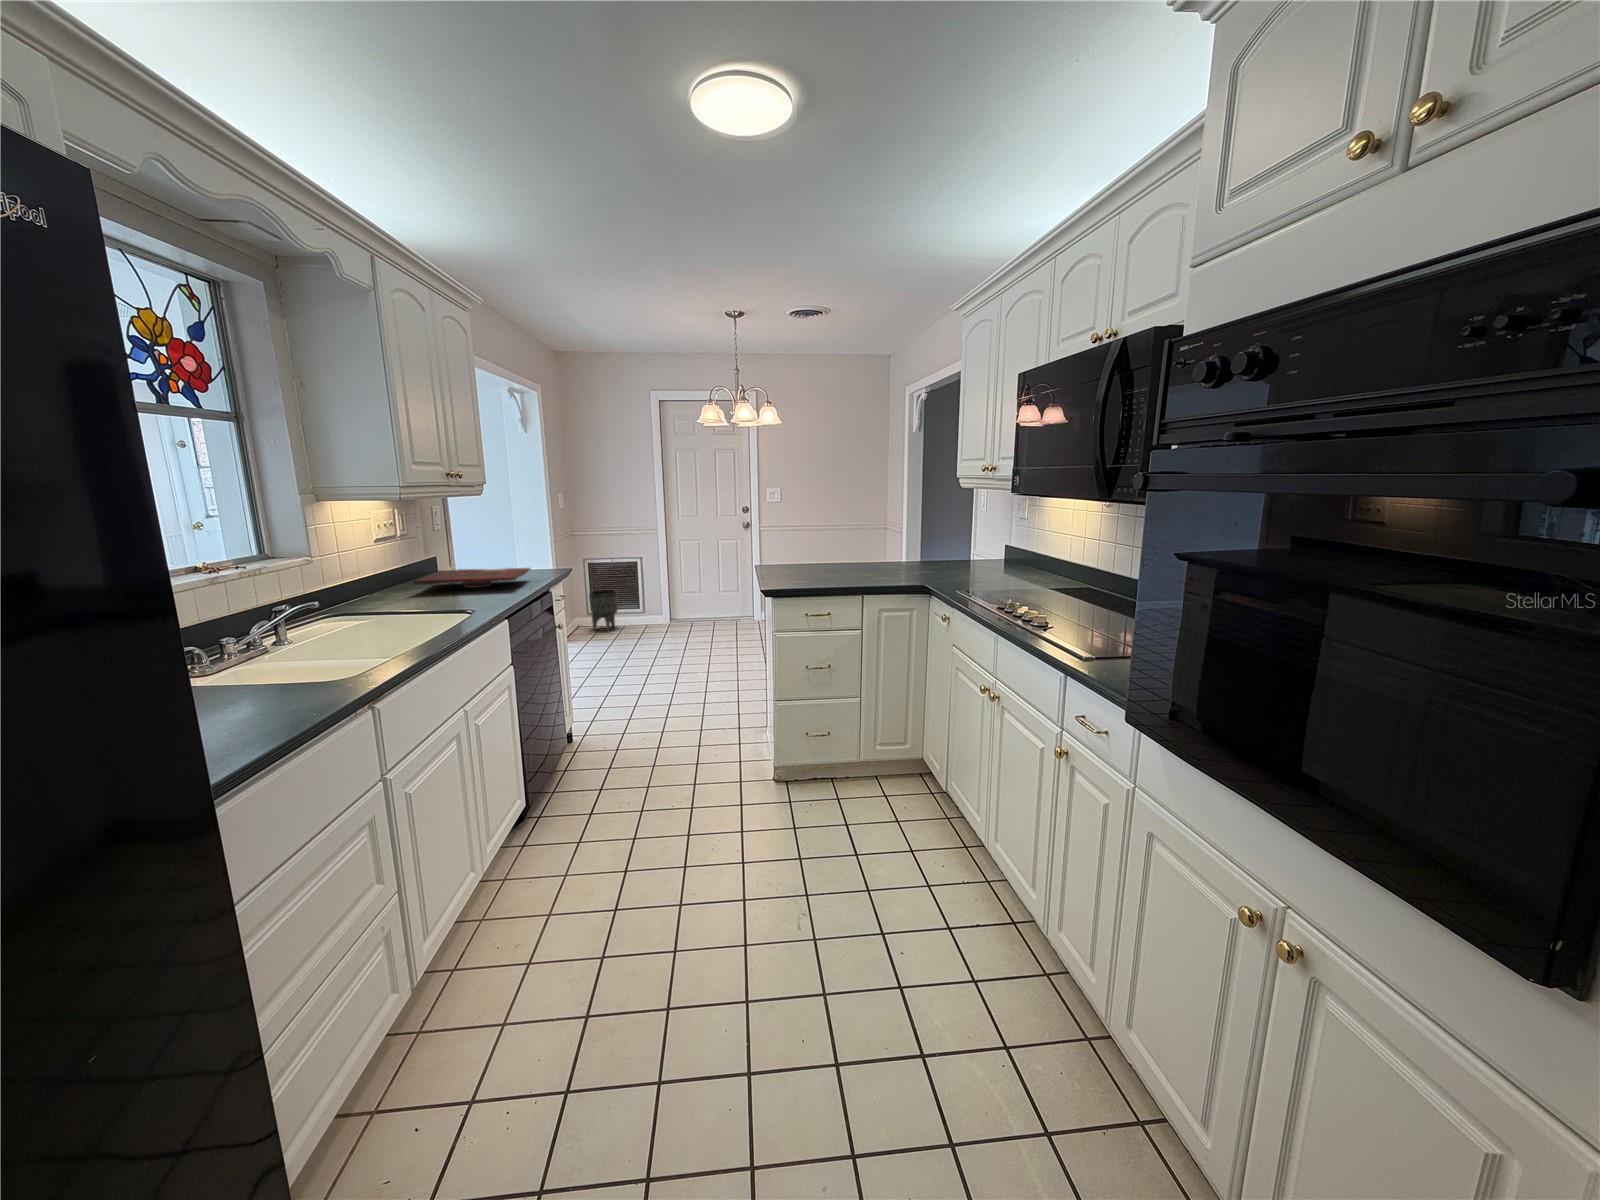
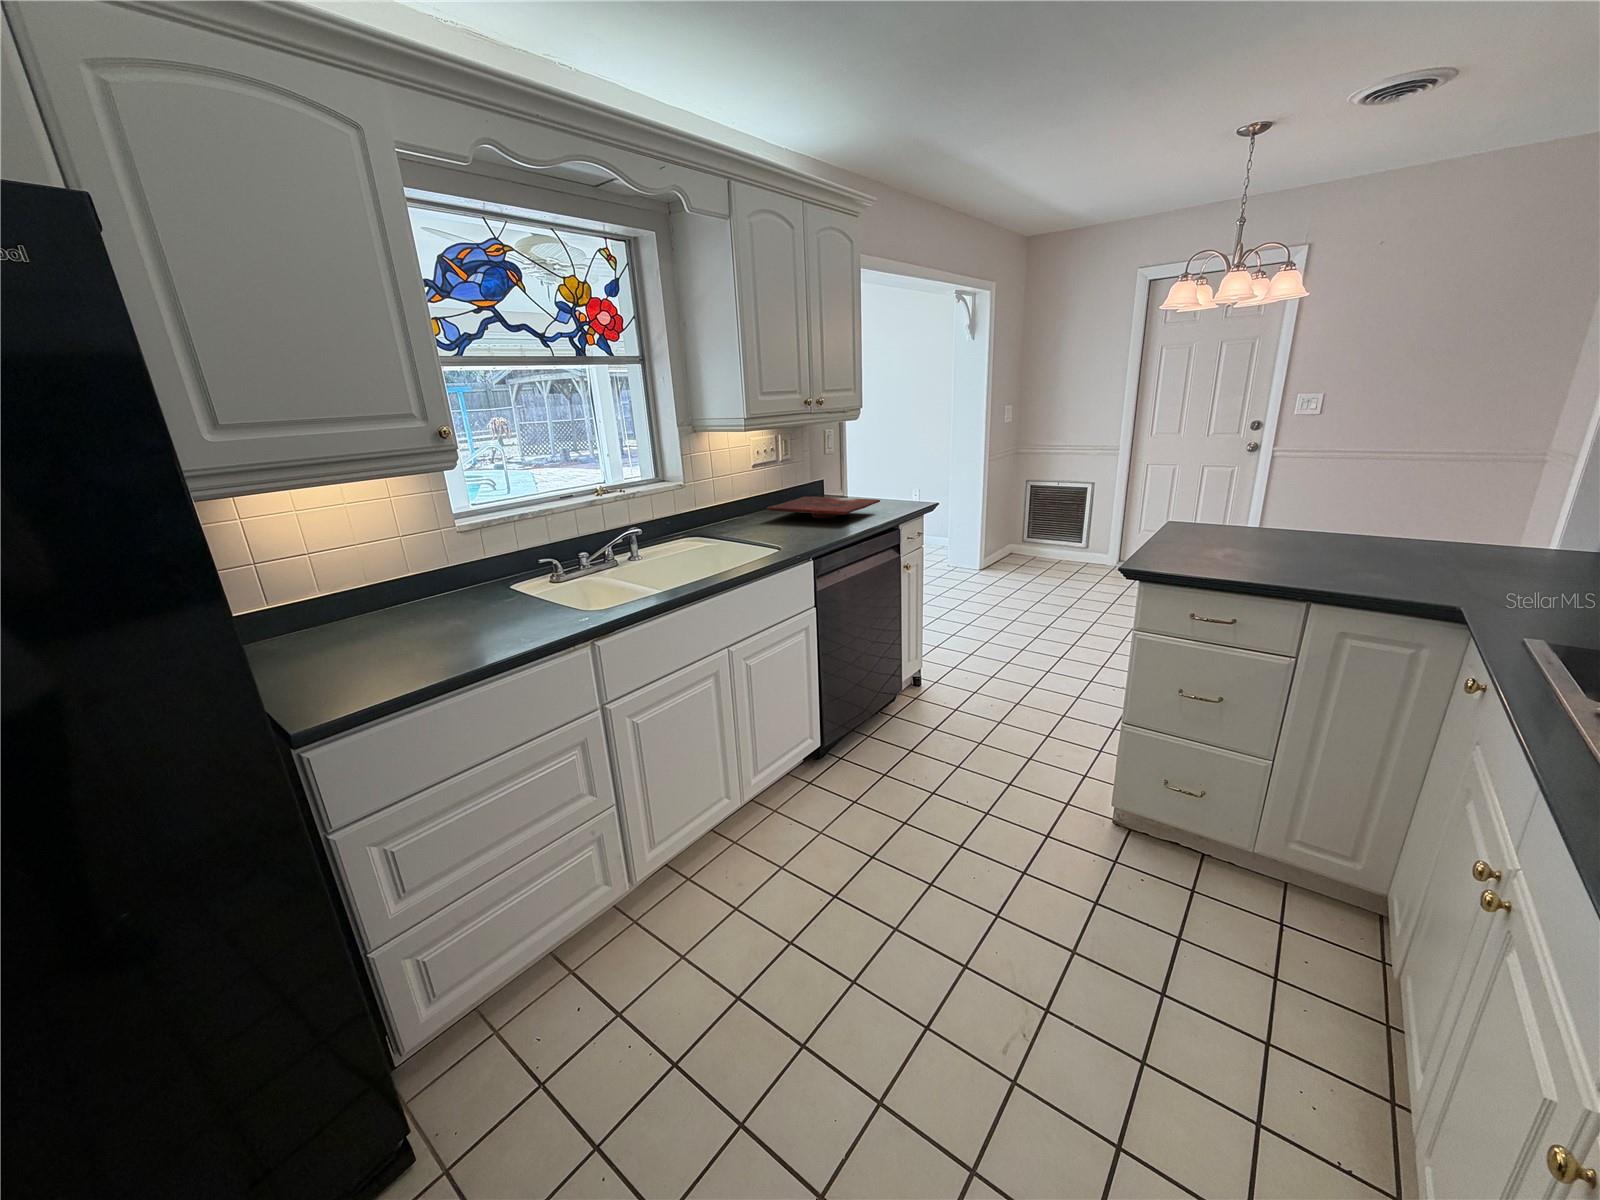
planter: present [589,590,618,632] -> none [1025,518,1058,567]

